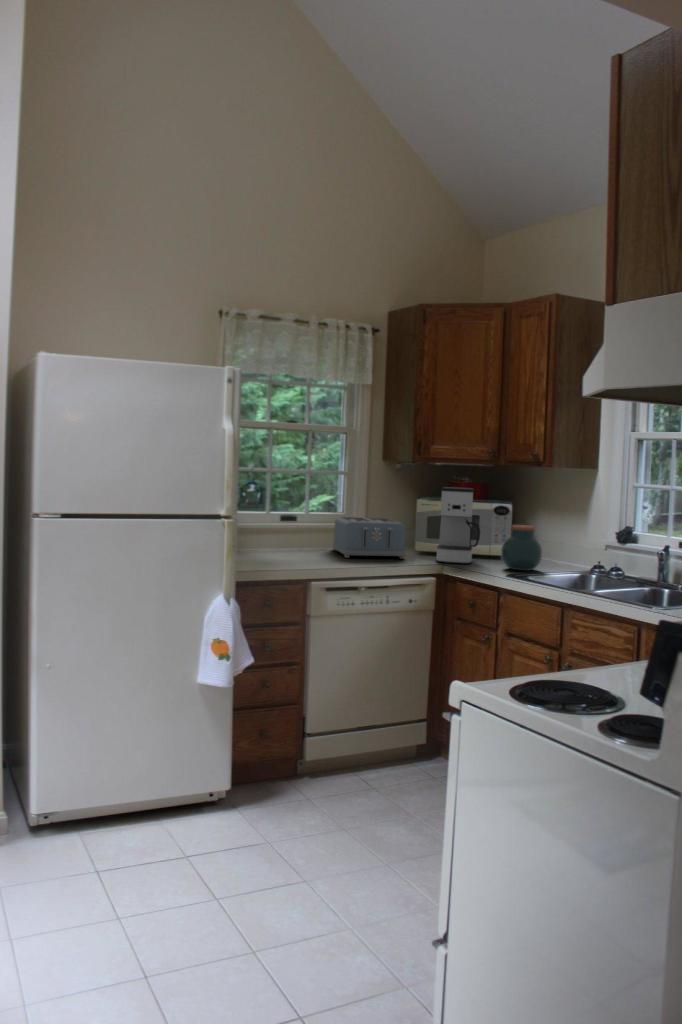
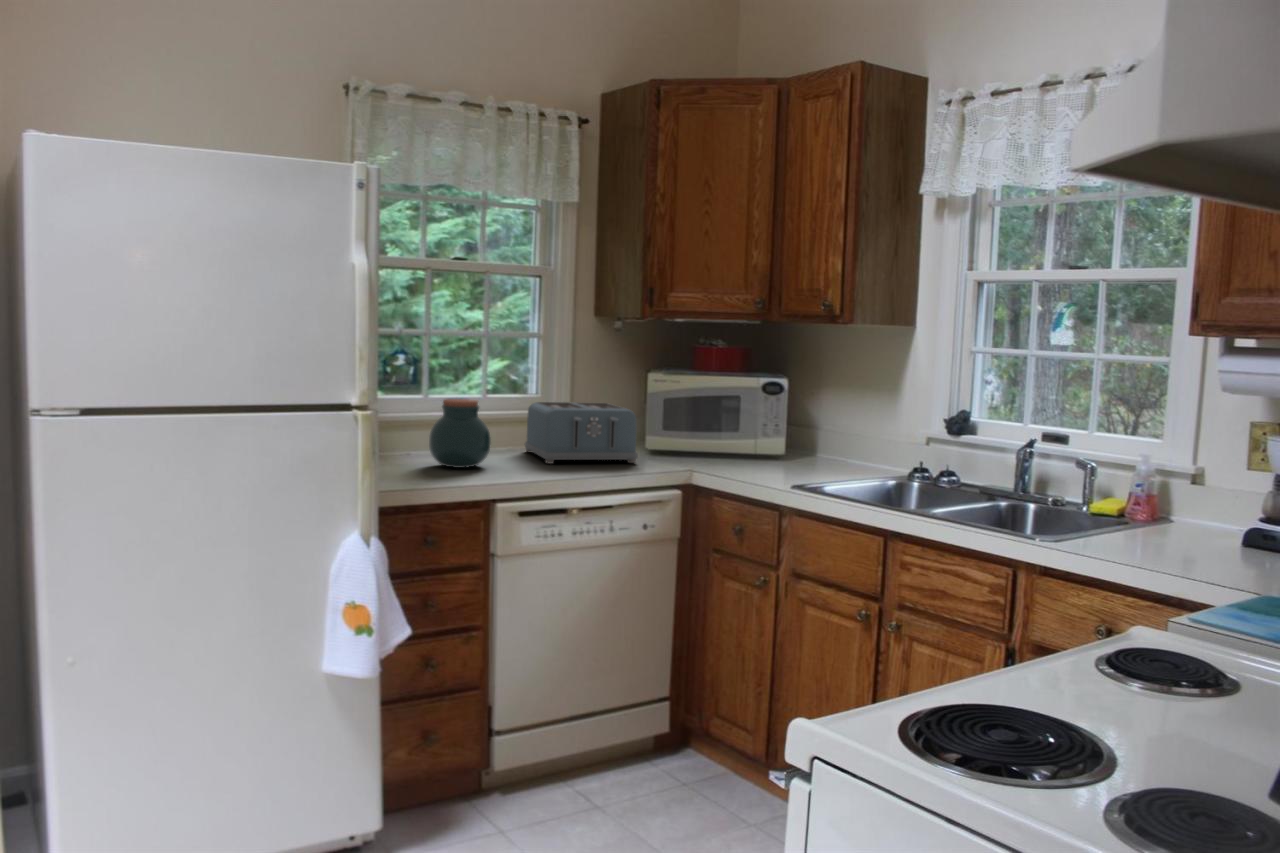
coffee maker: present [436,487,480,564] -> none [682,355,747,469]
jar: present [501,525,542,571] -> present [429,399,491,468]

